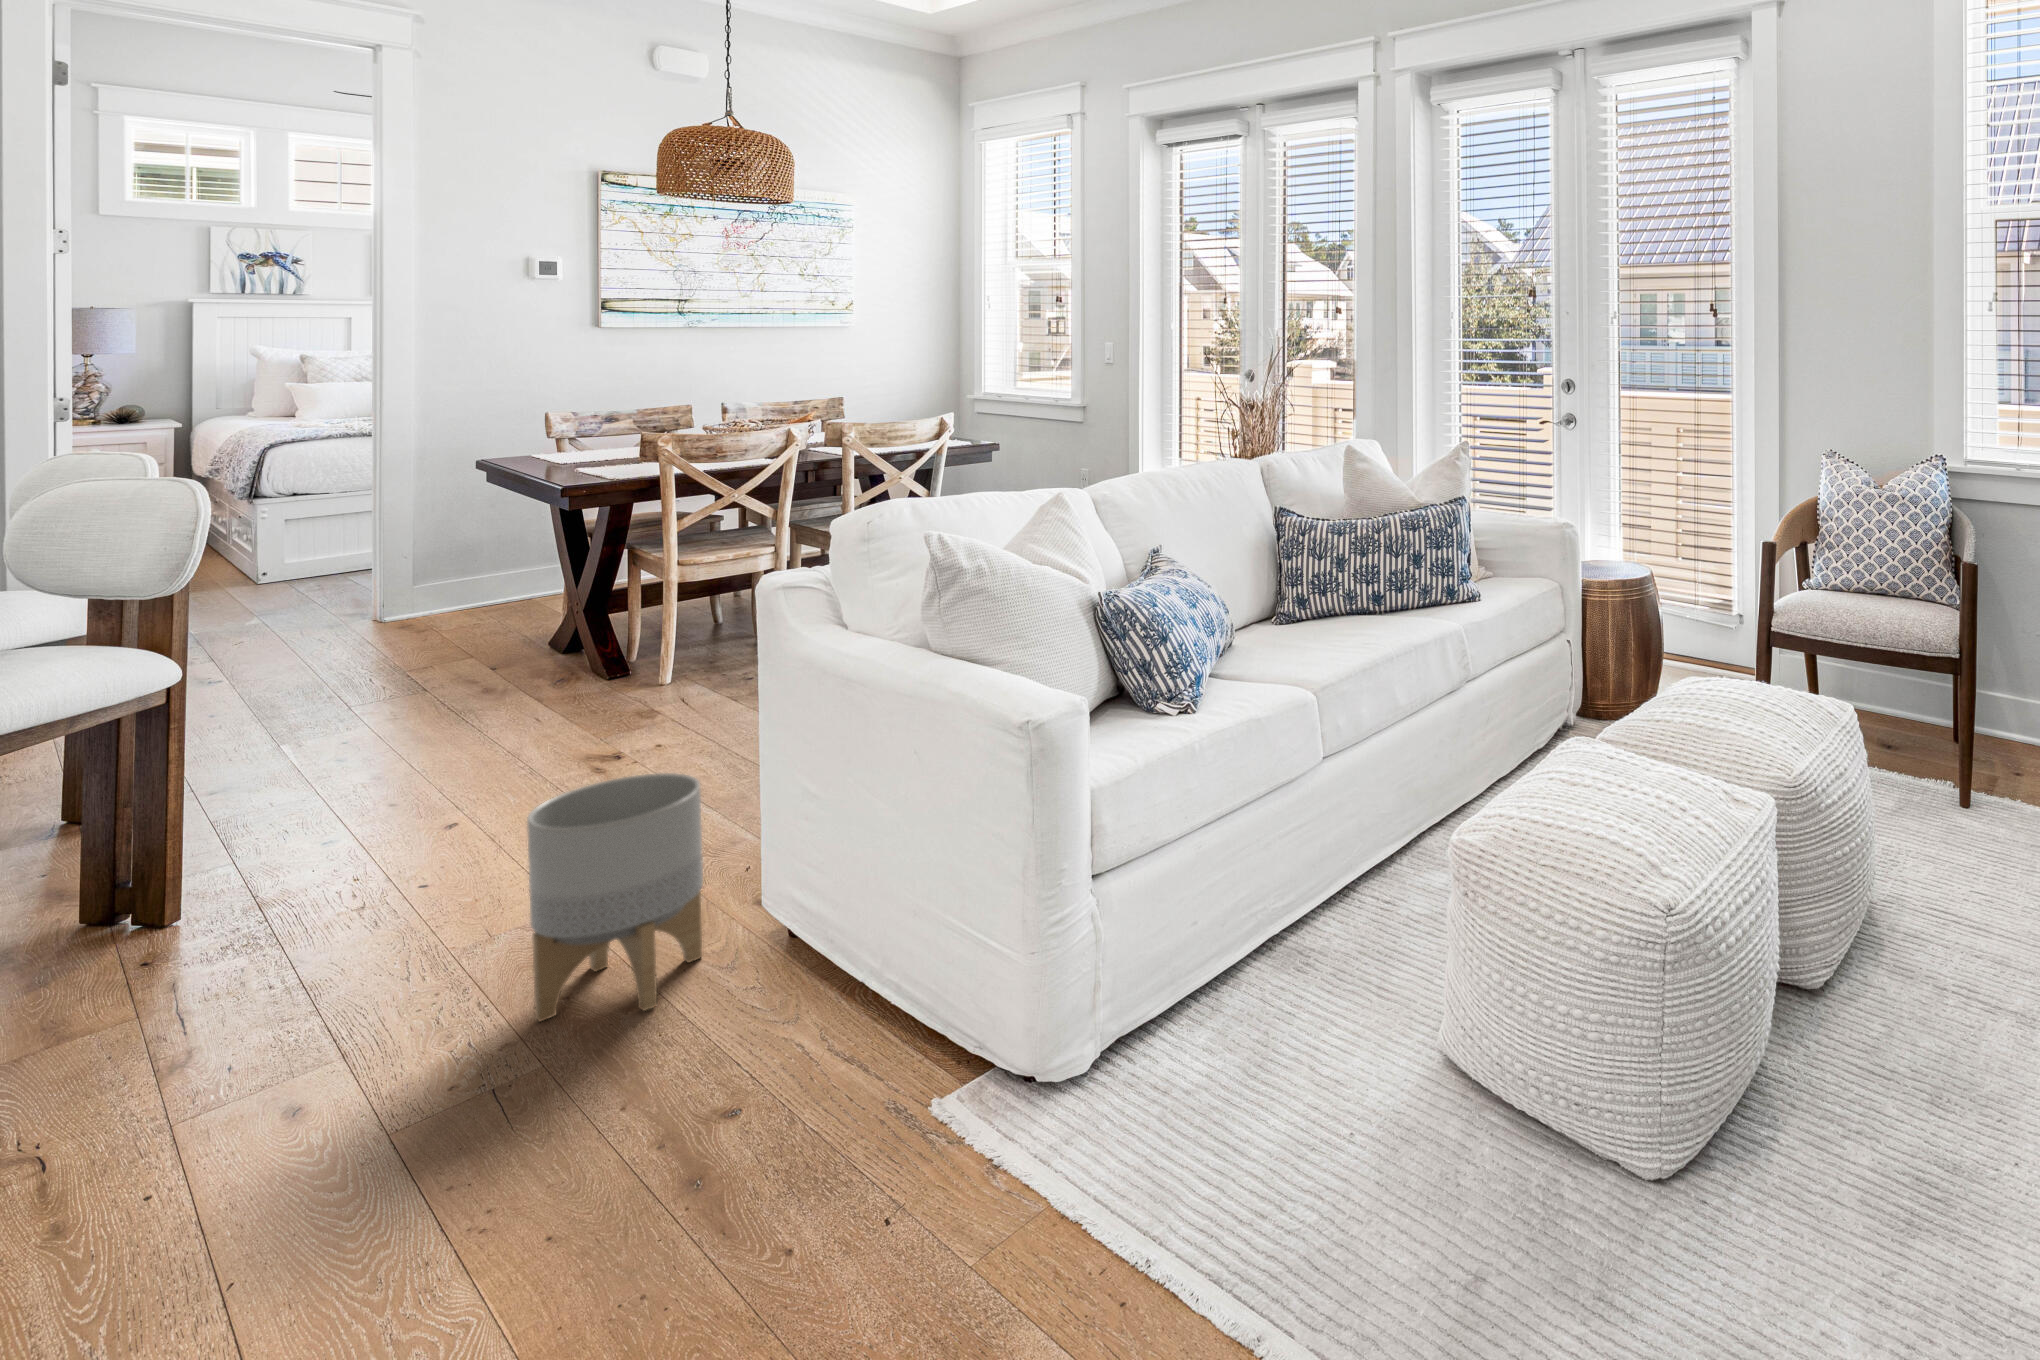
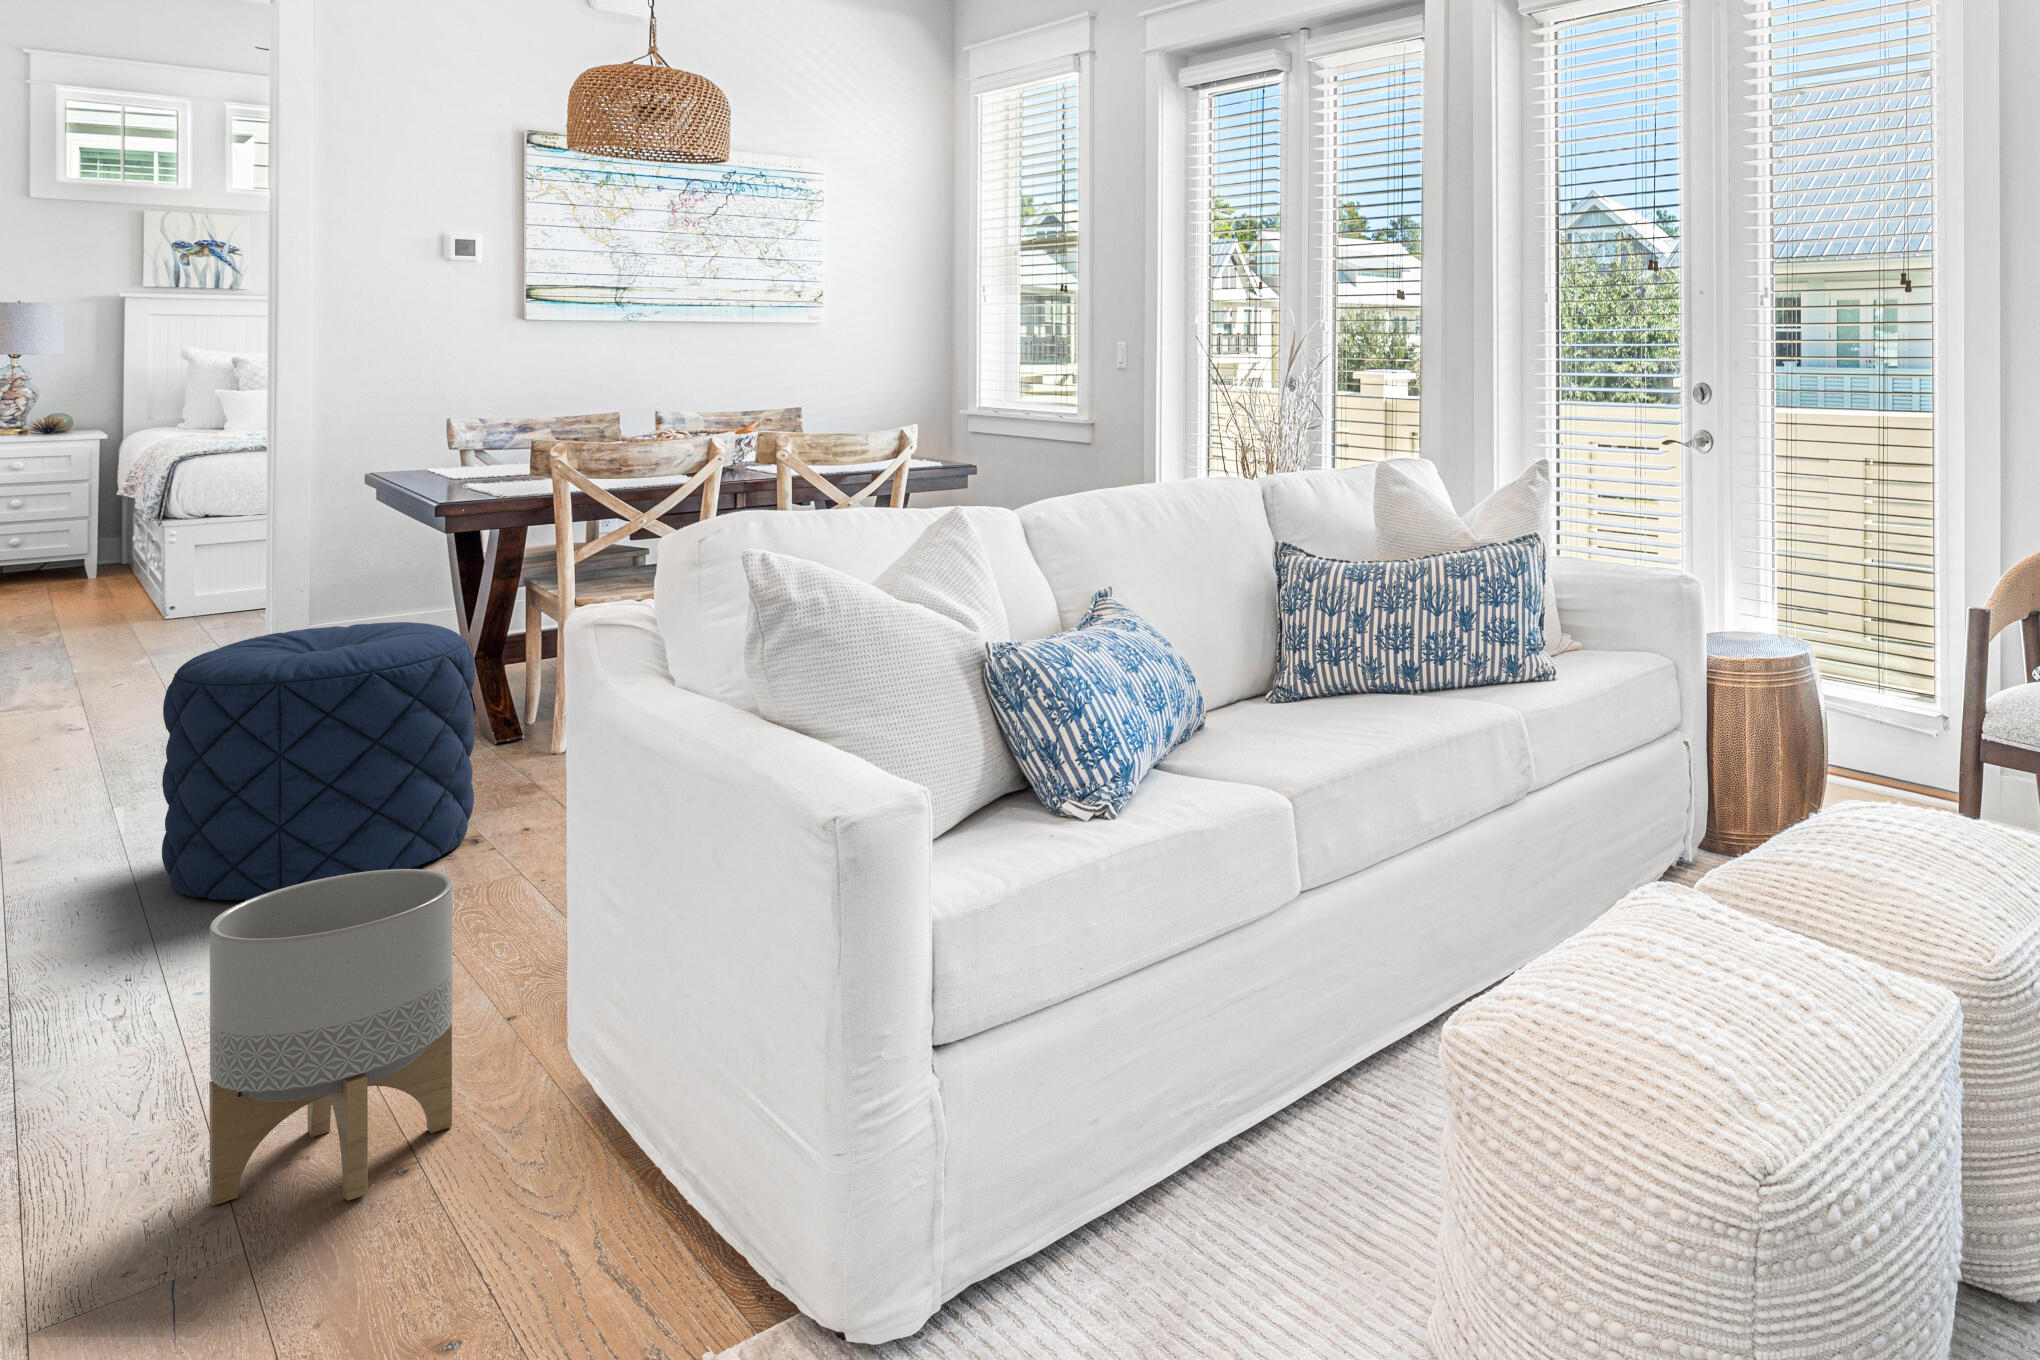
pouf: none [379,585,629,808] -> present [162,622,475,900]

